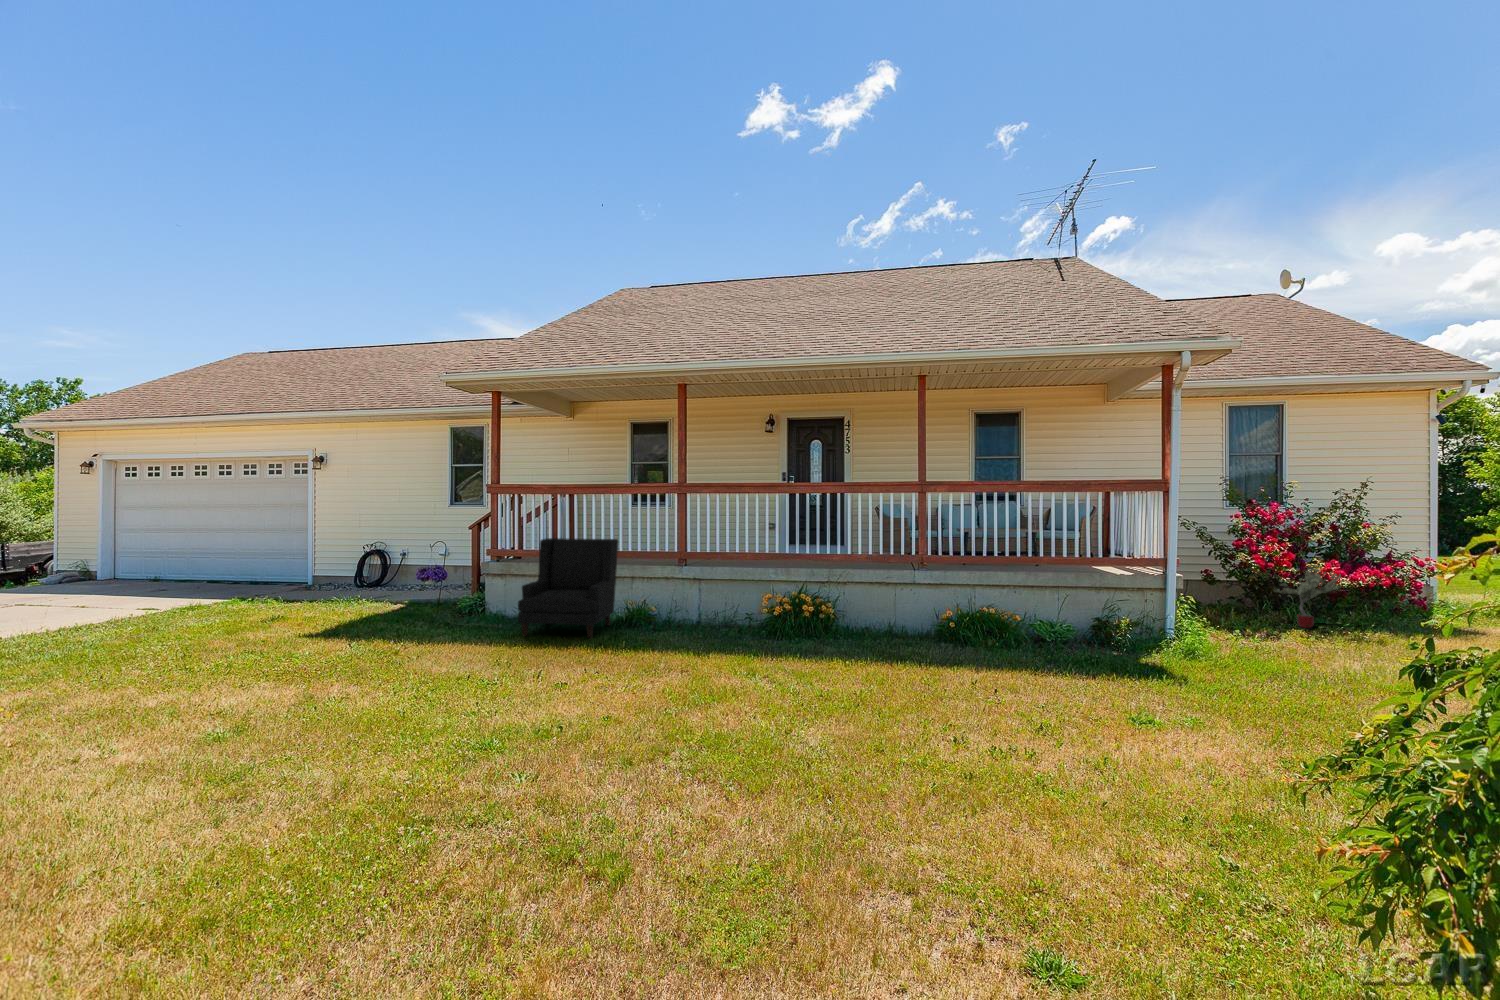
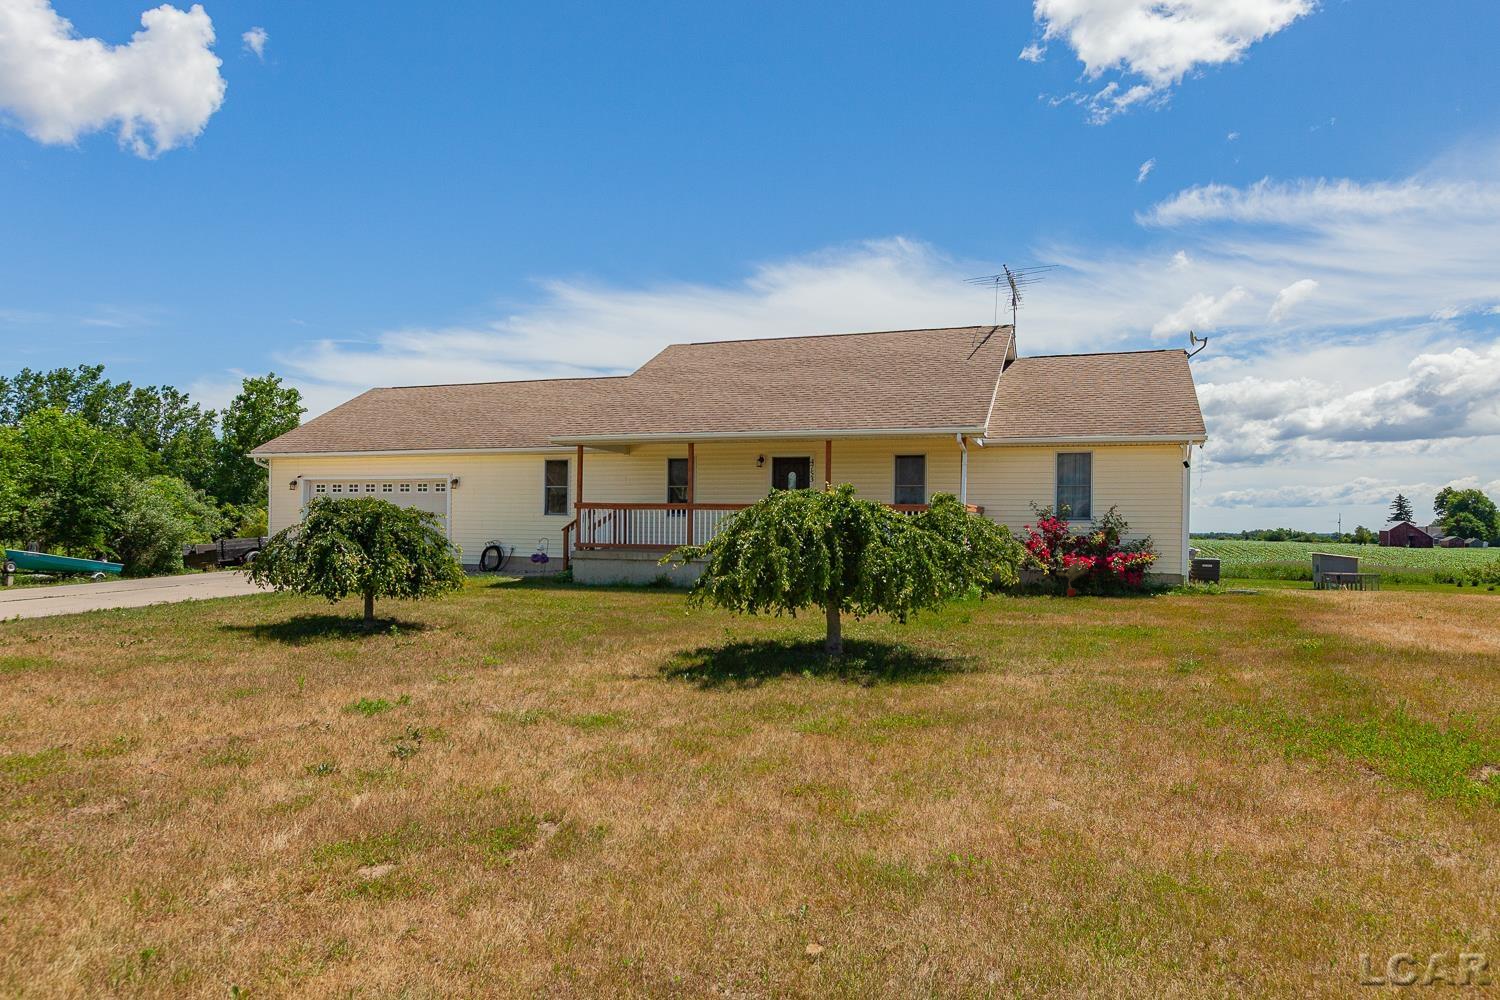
chair: present [518,538,618,638] -> none [598,536,654,591]

